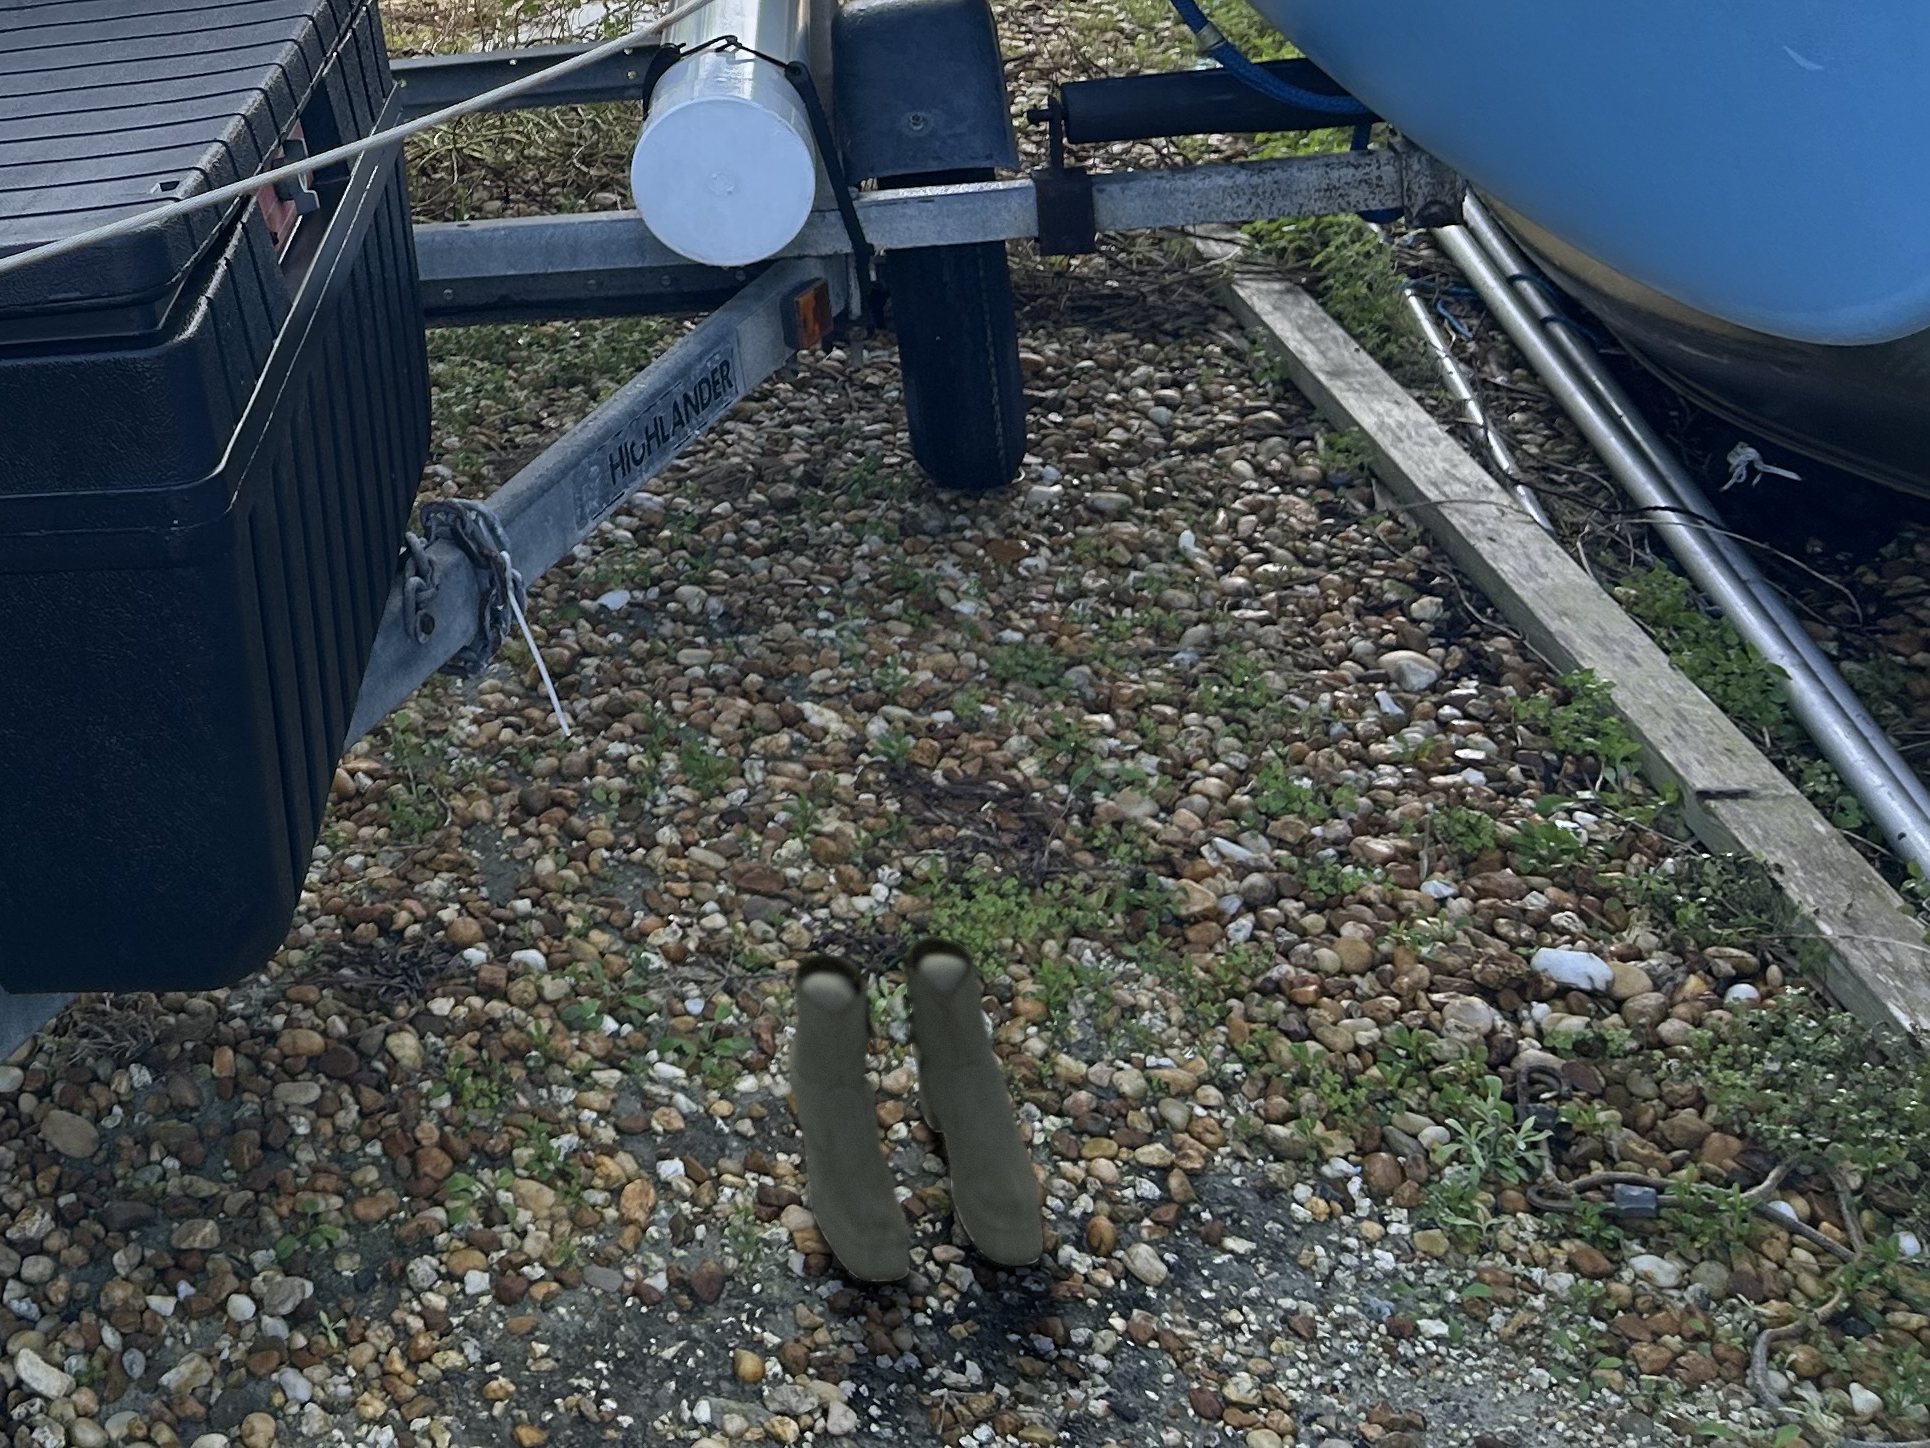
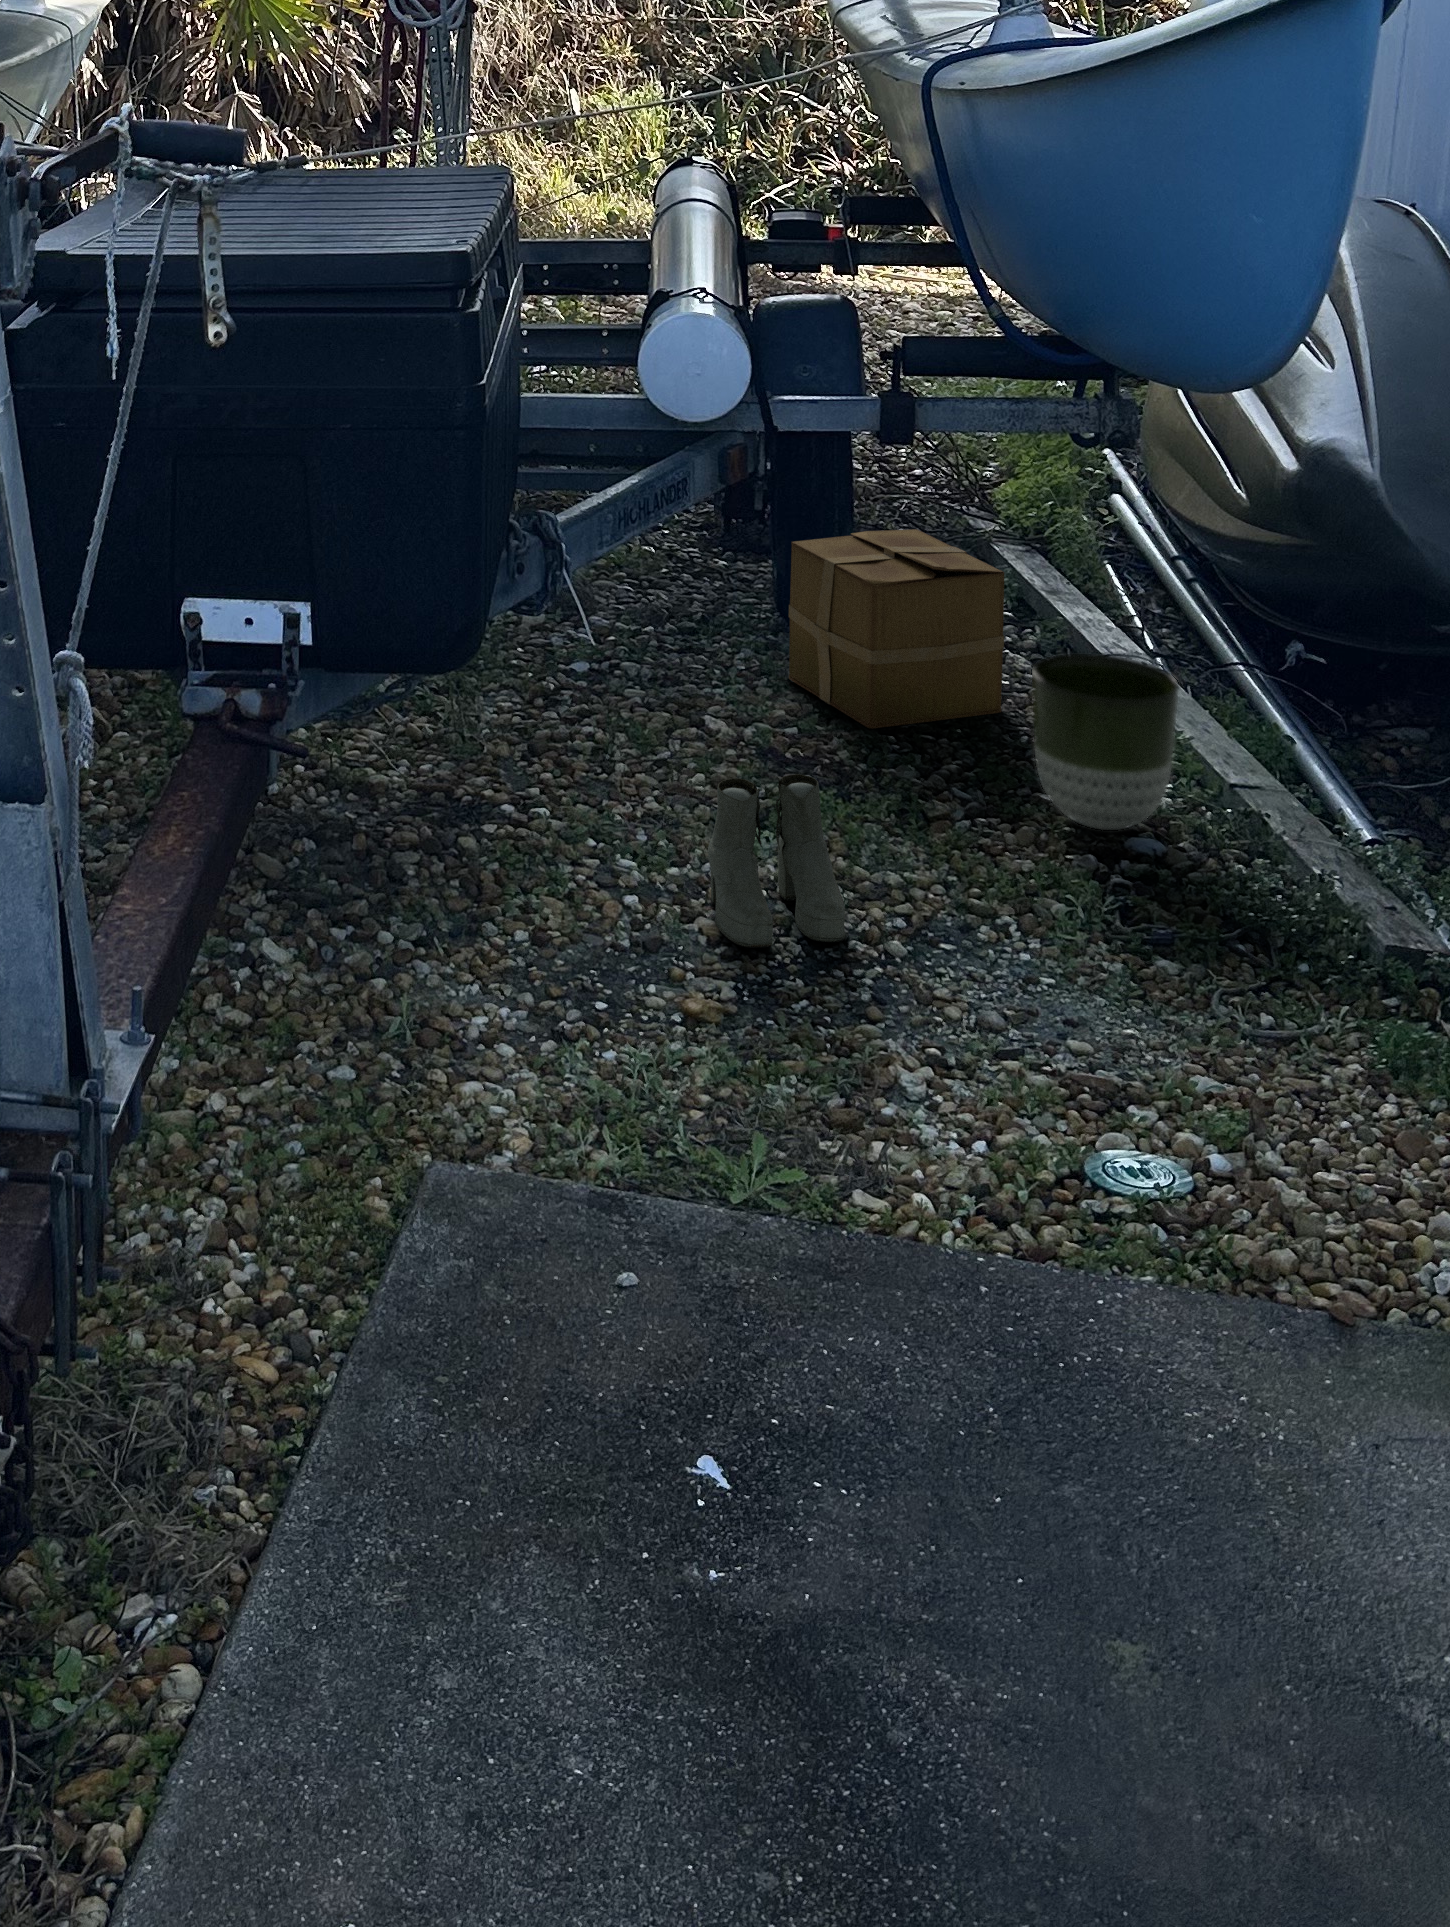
cardboard box: none [915,334,1277,675] -> present [789,529,1004,728]
planter: none [1346,617,1630,930] -> present [1032,654,1179,830]

